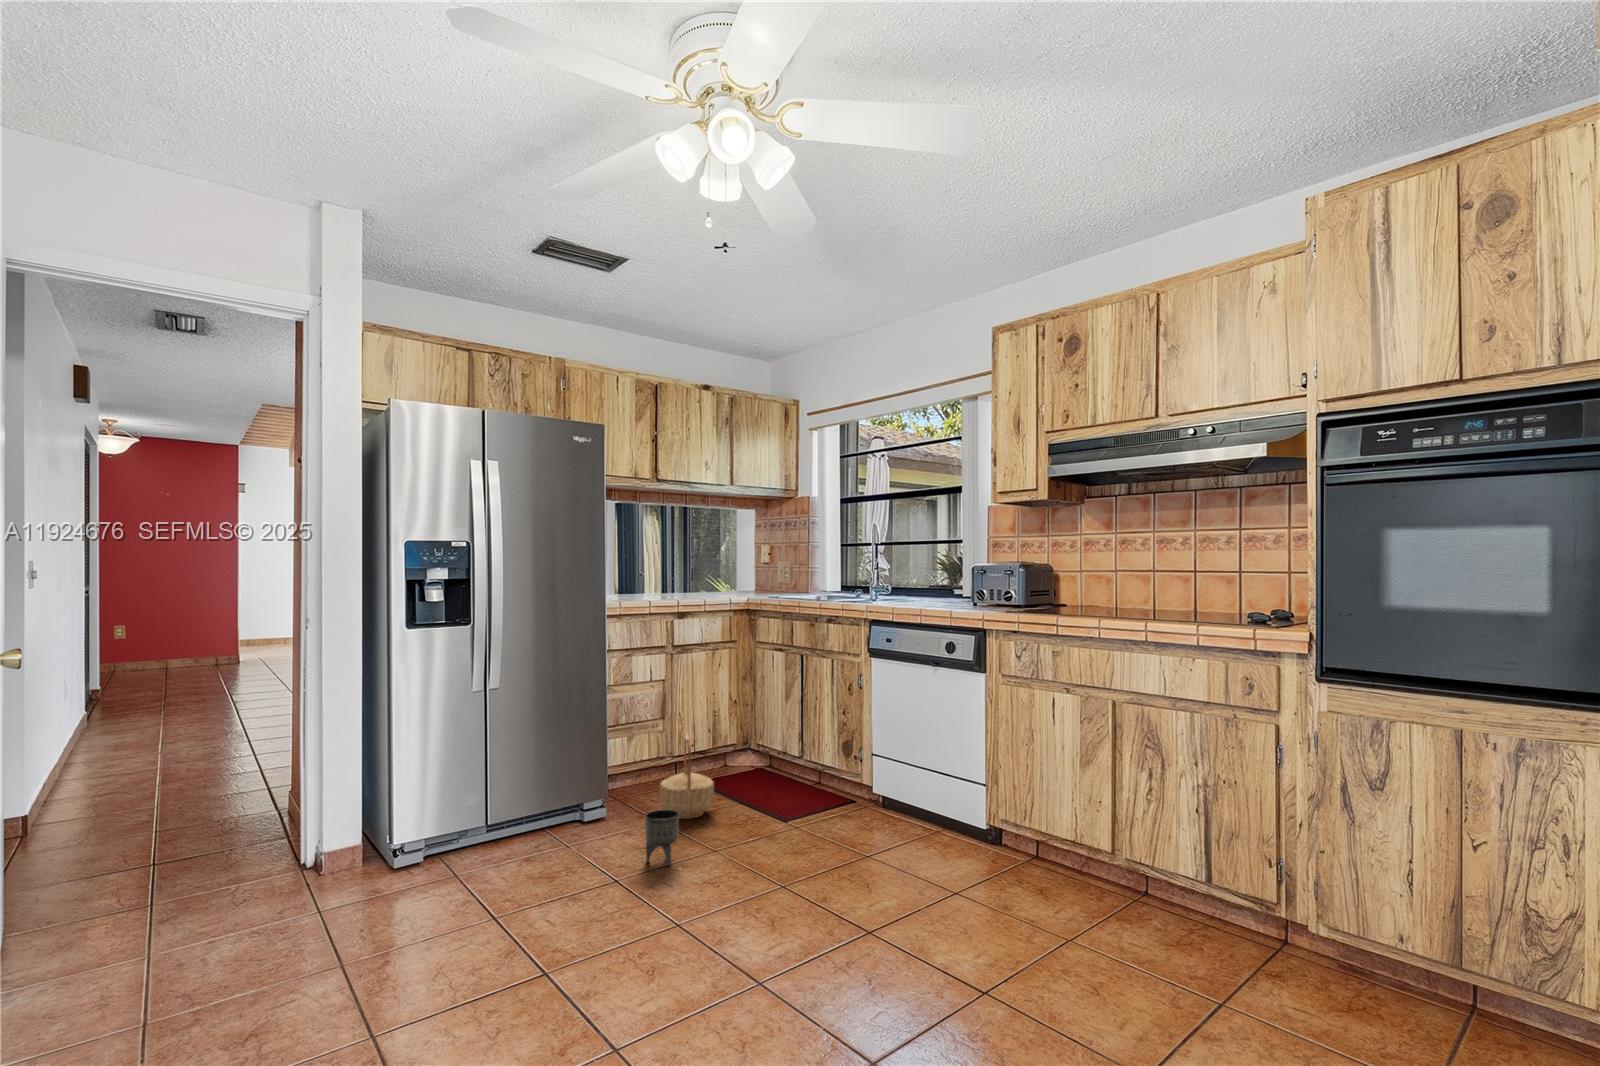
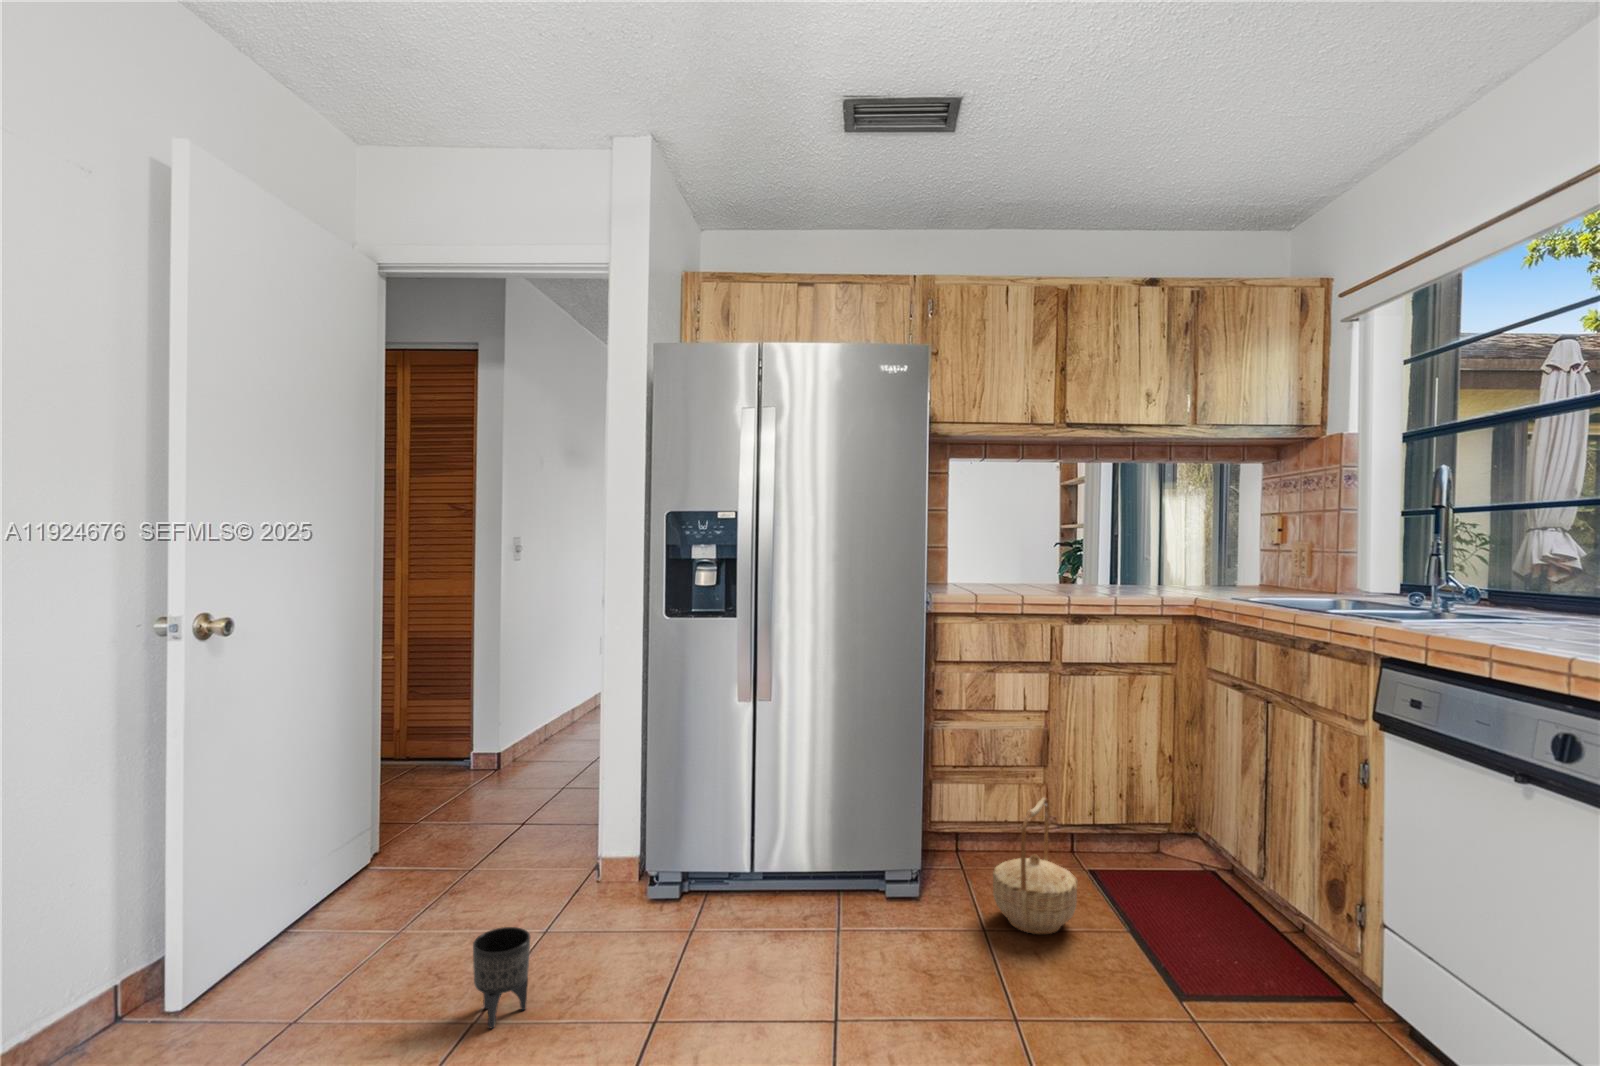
planter: present [645,809,679,866] -> present [473,927,530,1028]

